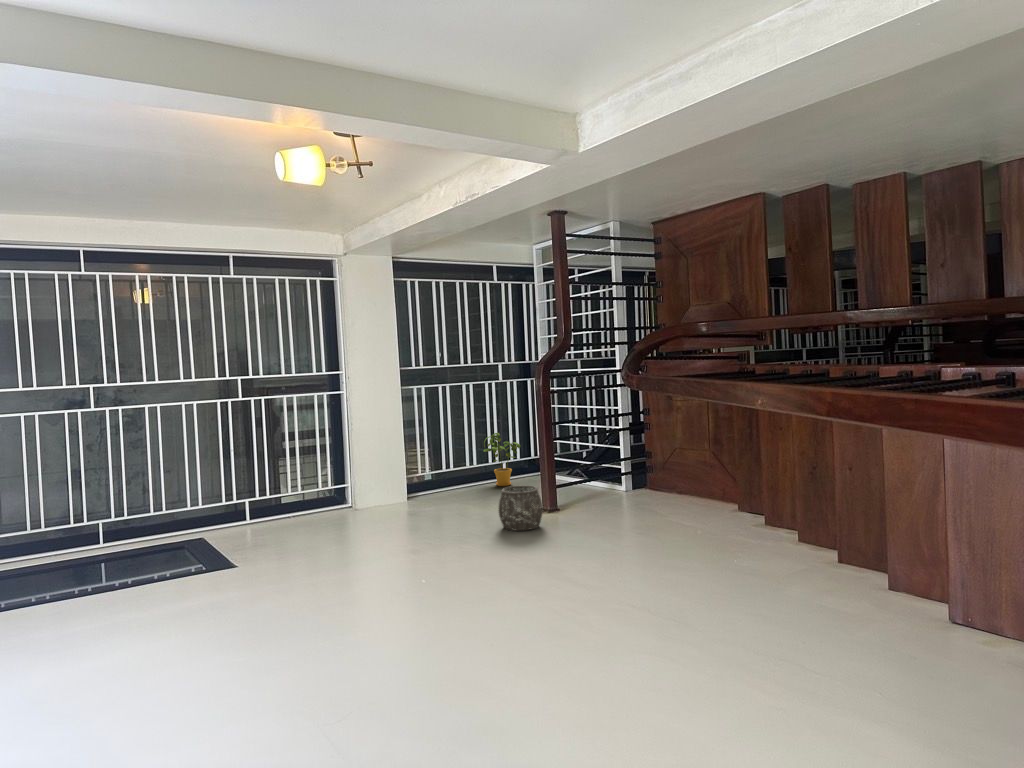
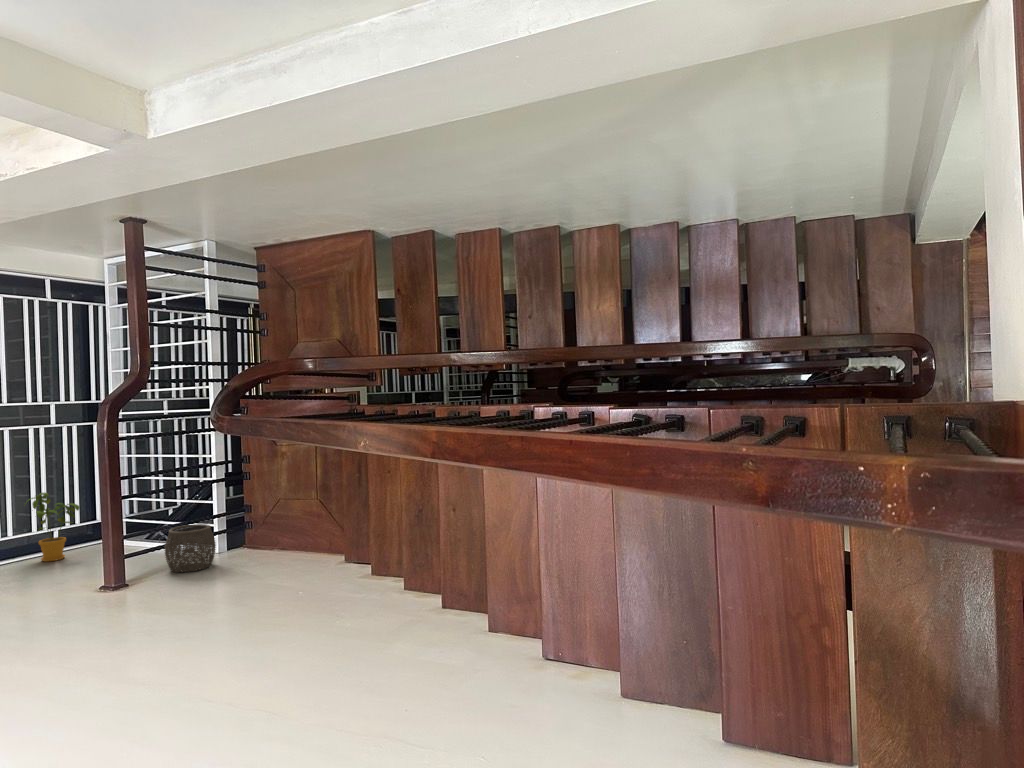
woven basket: present [499,486,543,531] -> present [165,524,216,572]

